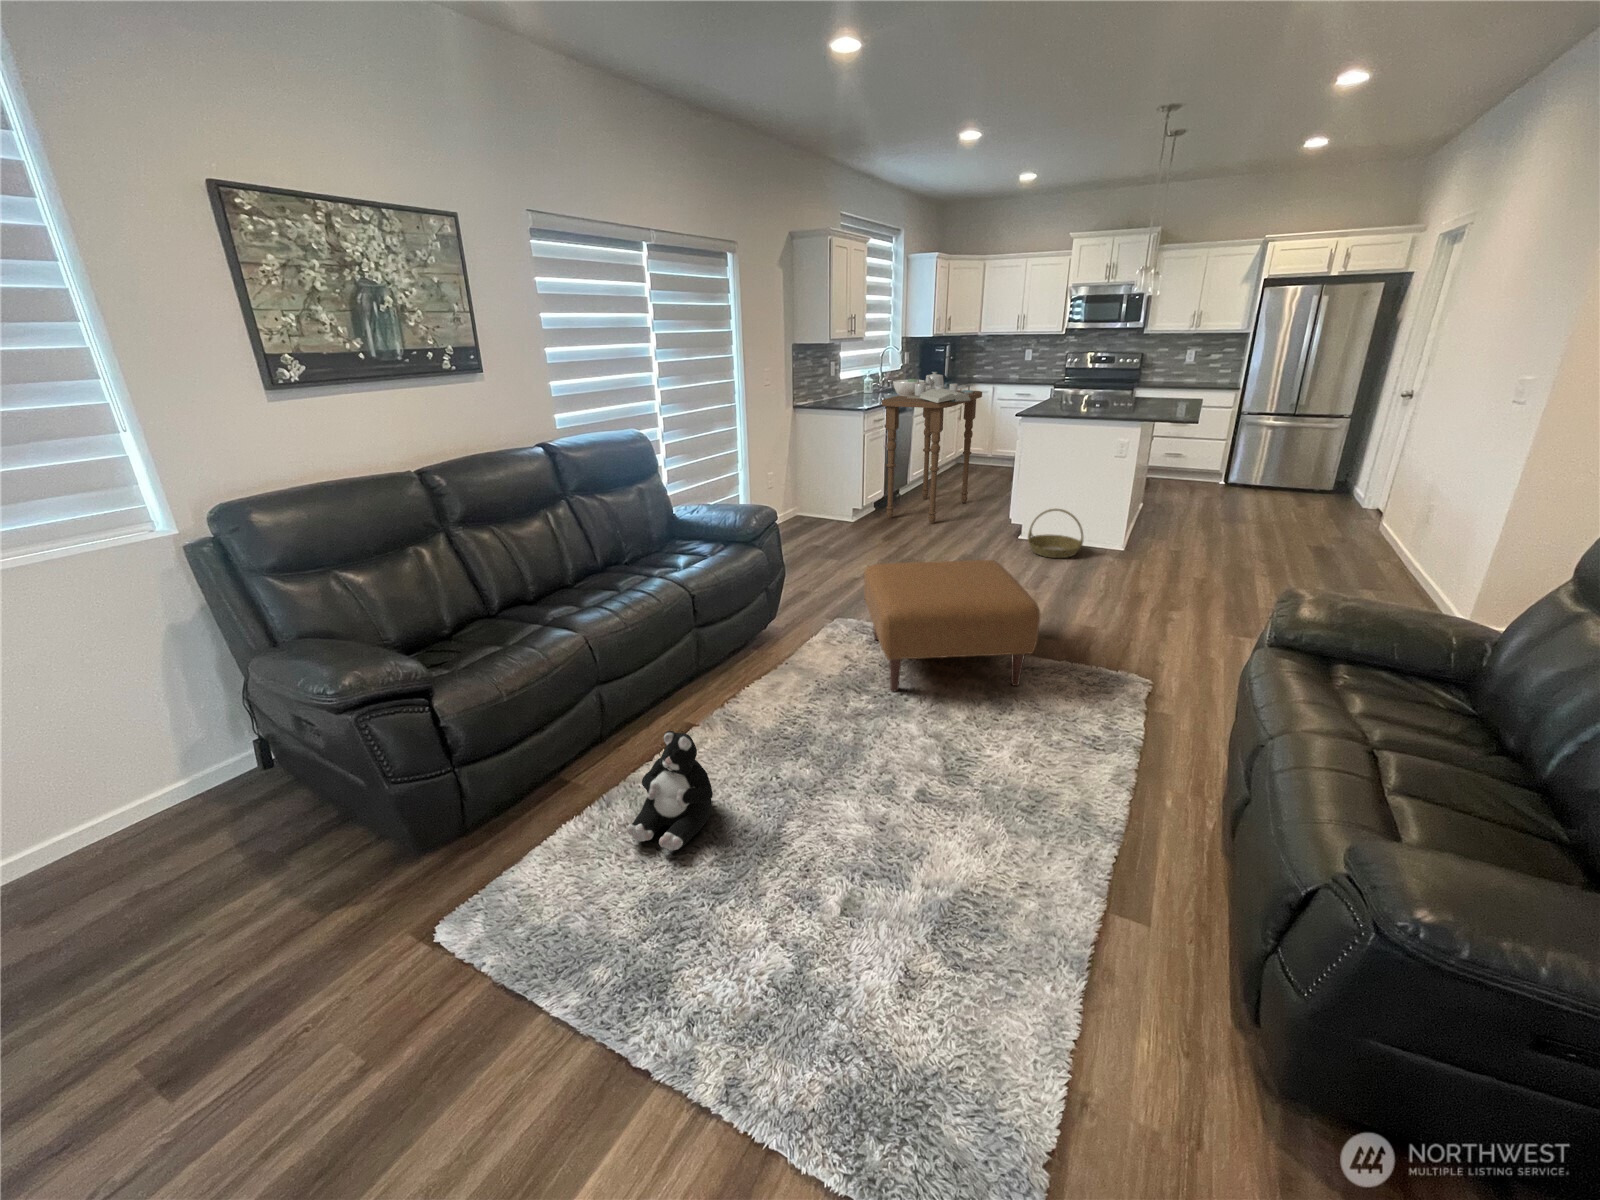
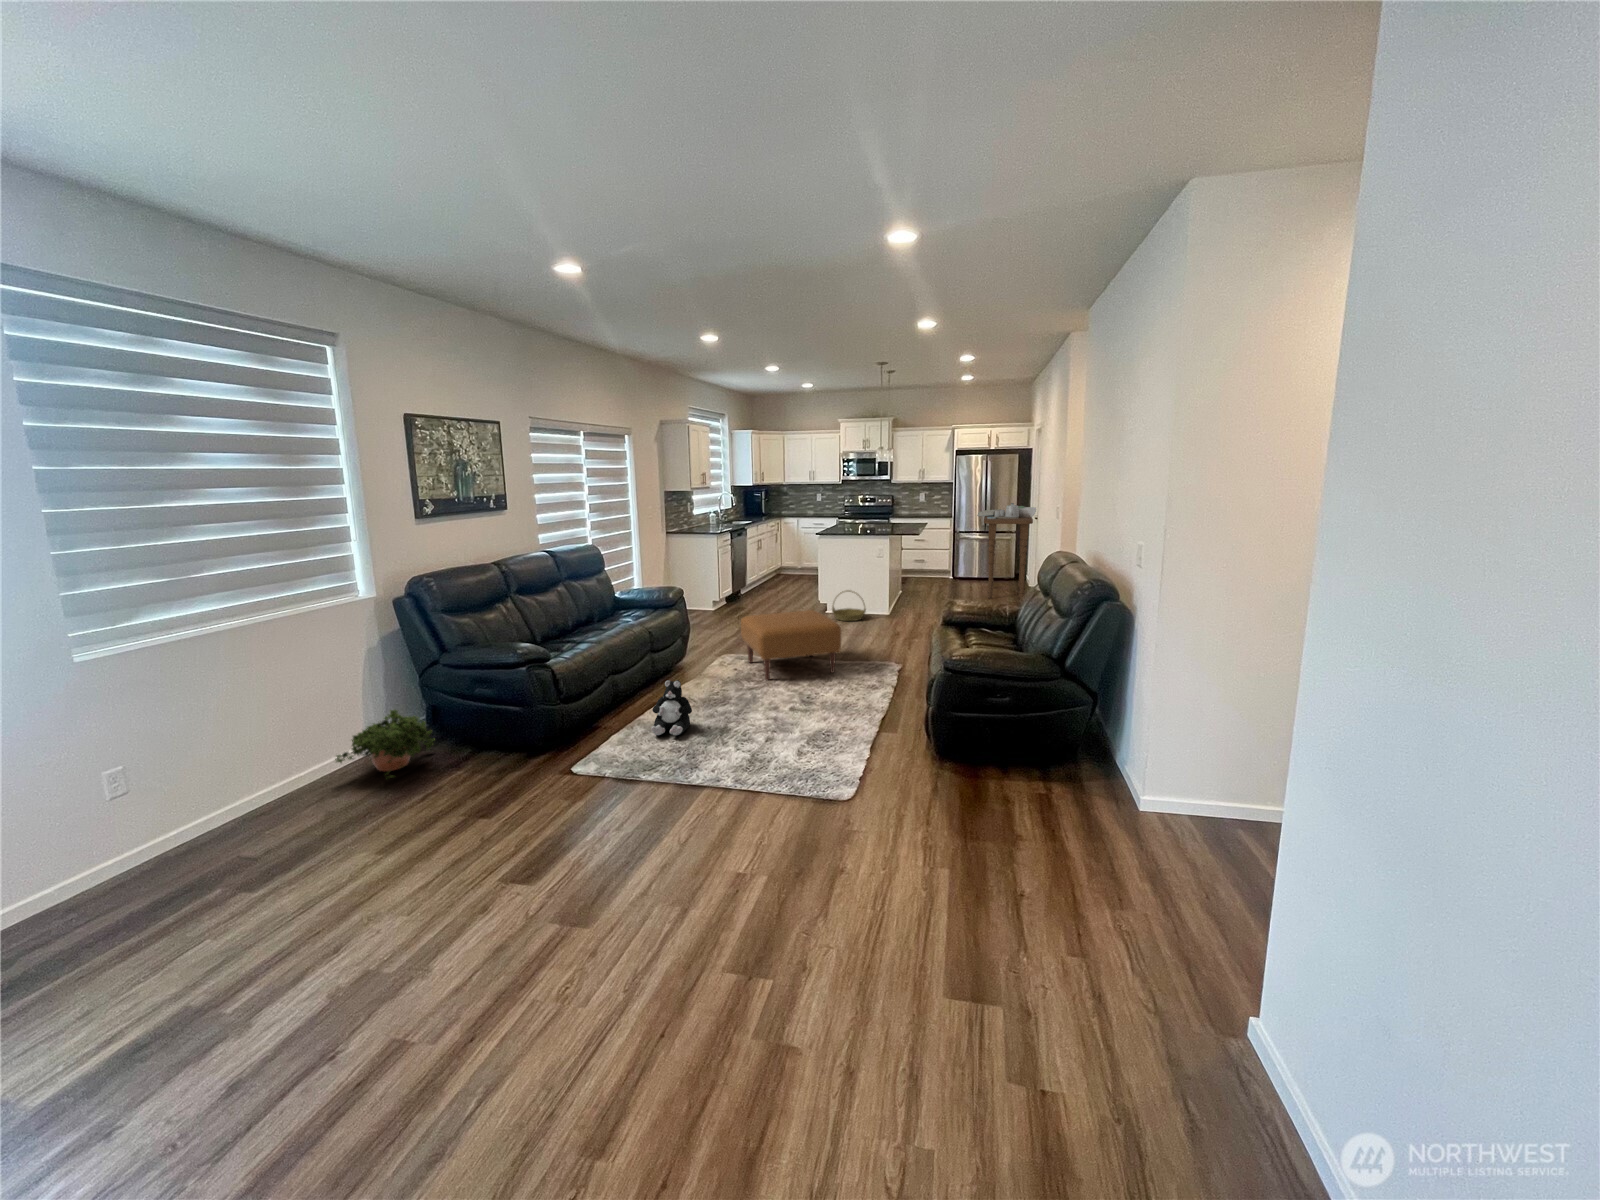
side table: present [882,371,982,524] -> present [977,503,1036,599]
potted plant: none [44,746,275,896] -> present [335,710,433,779]

